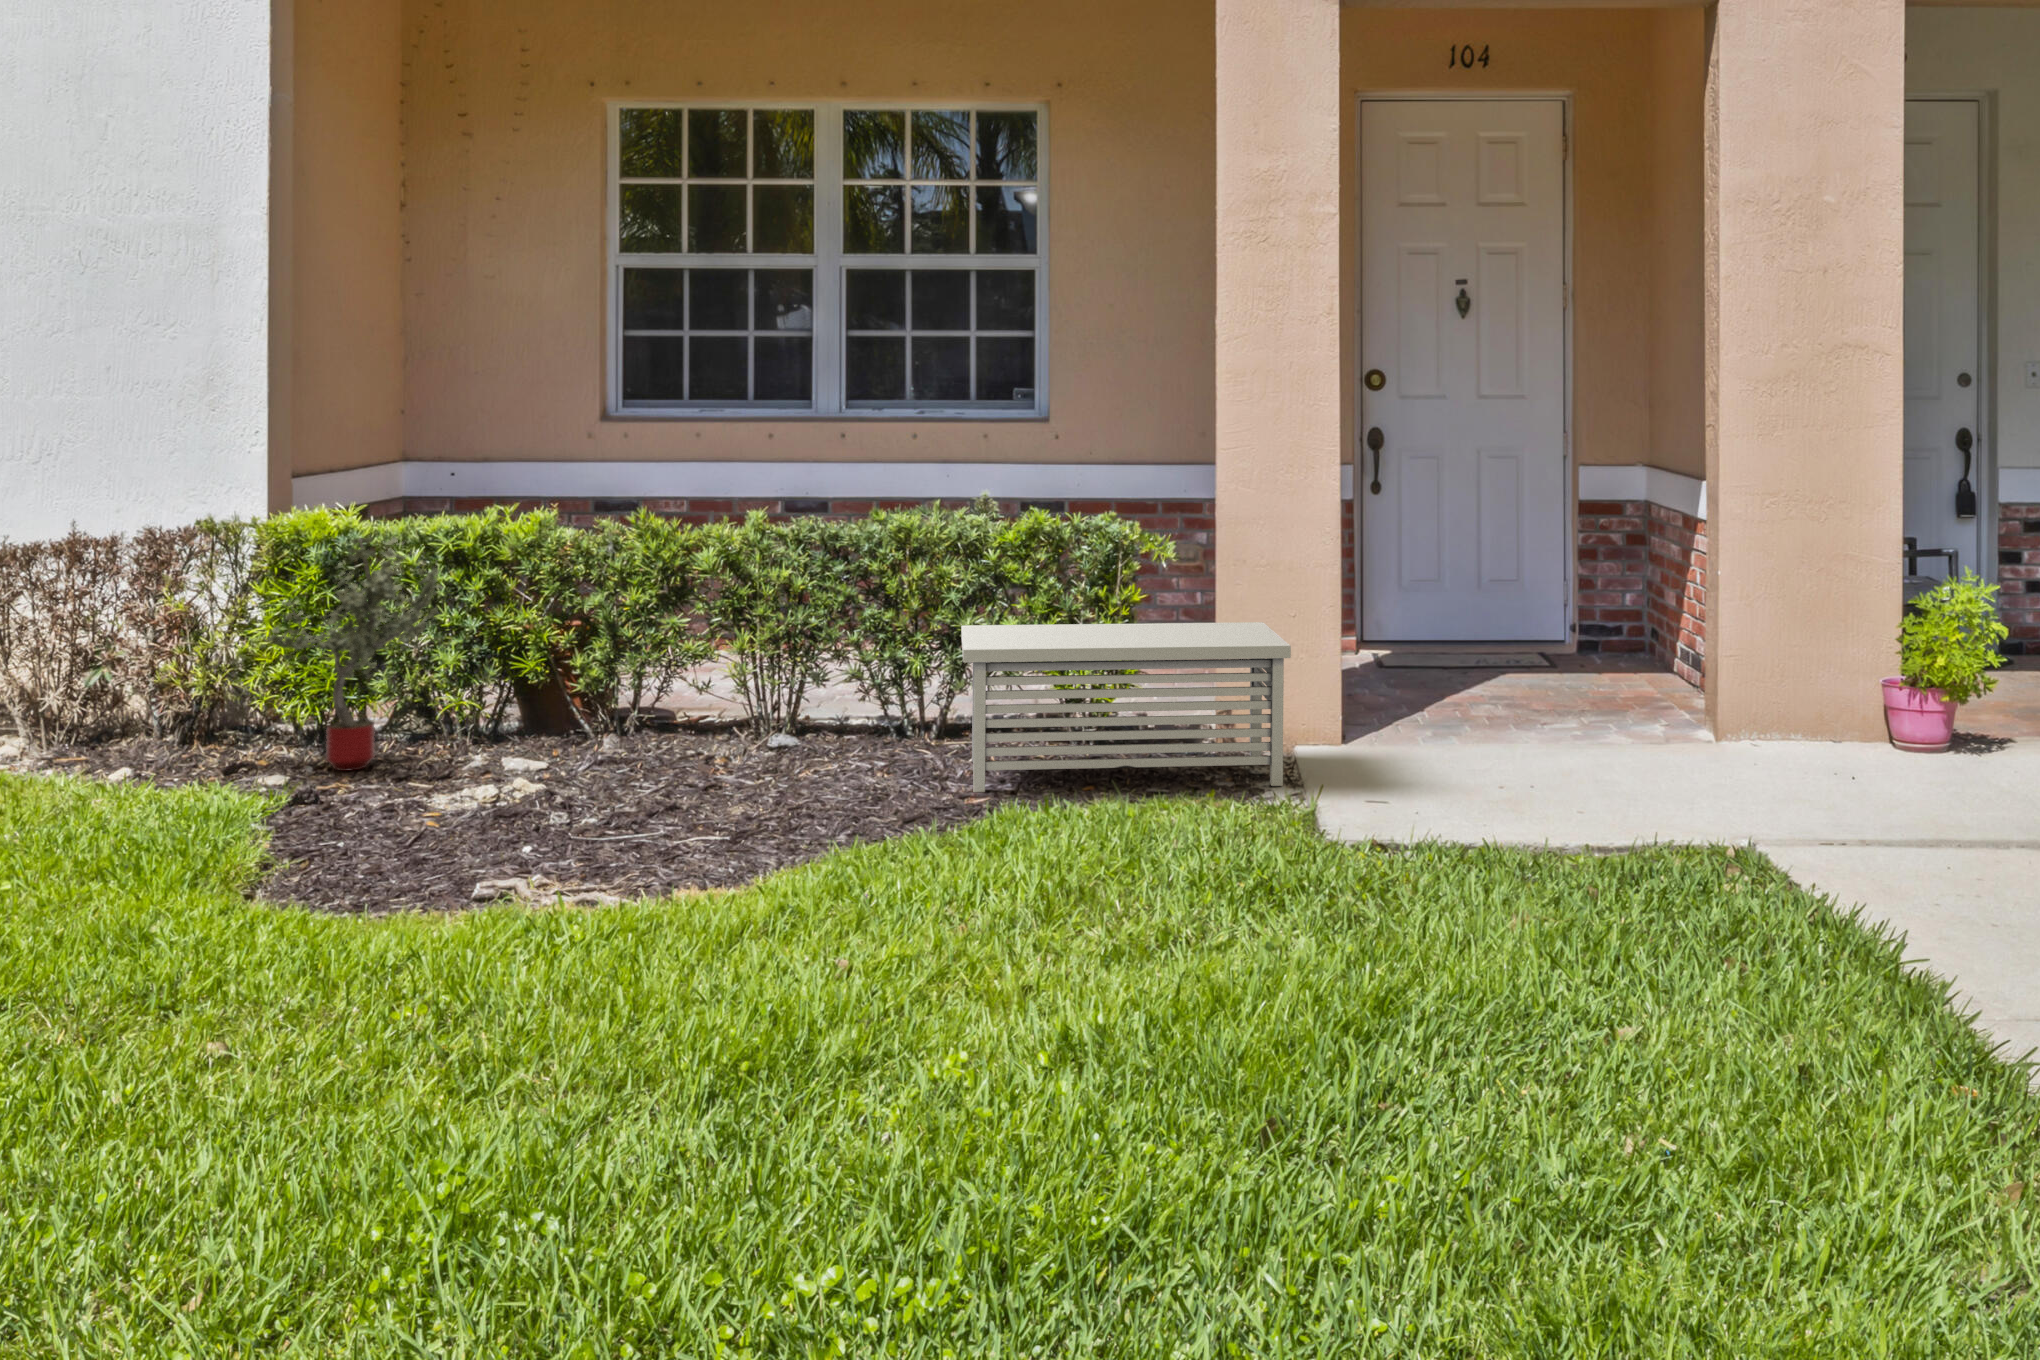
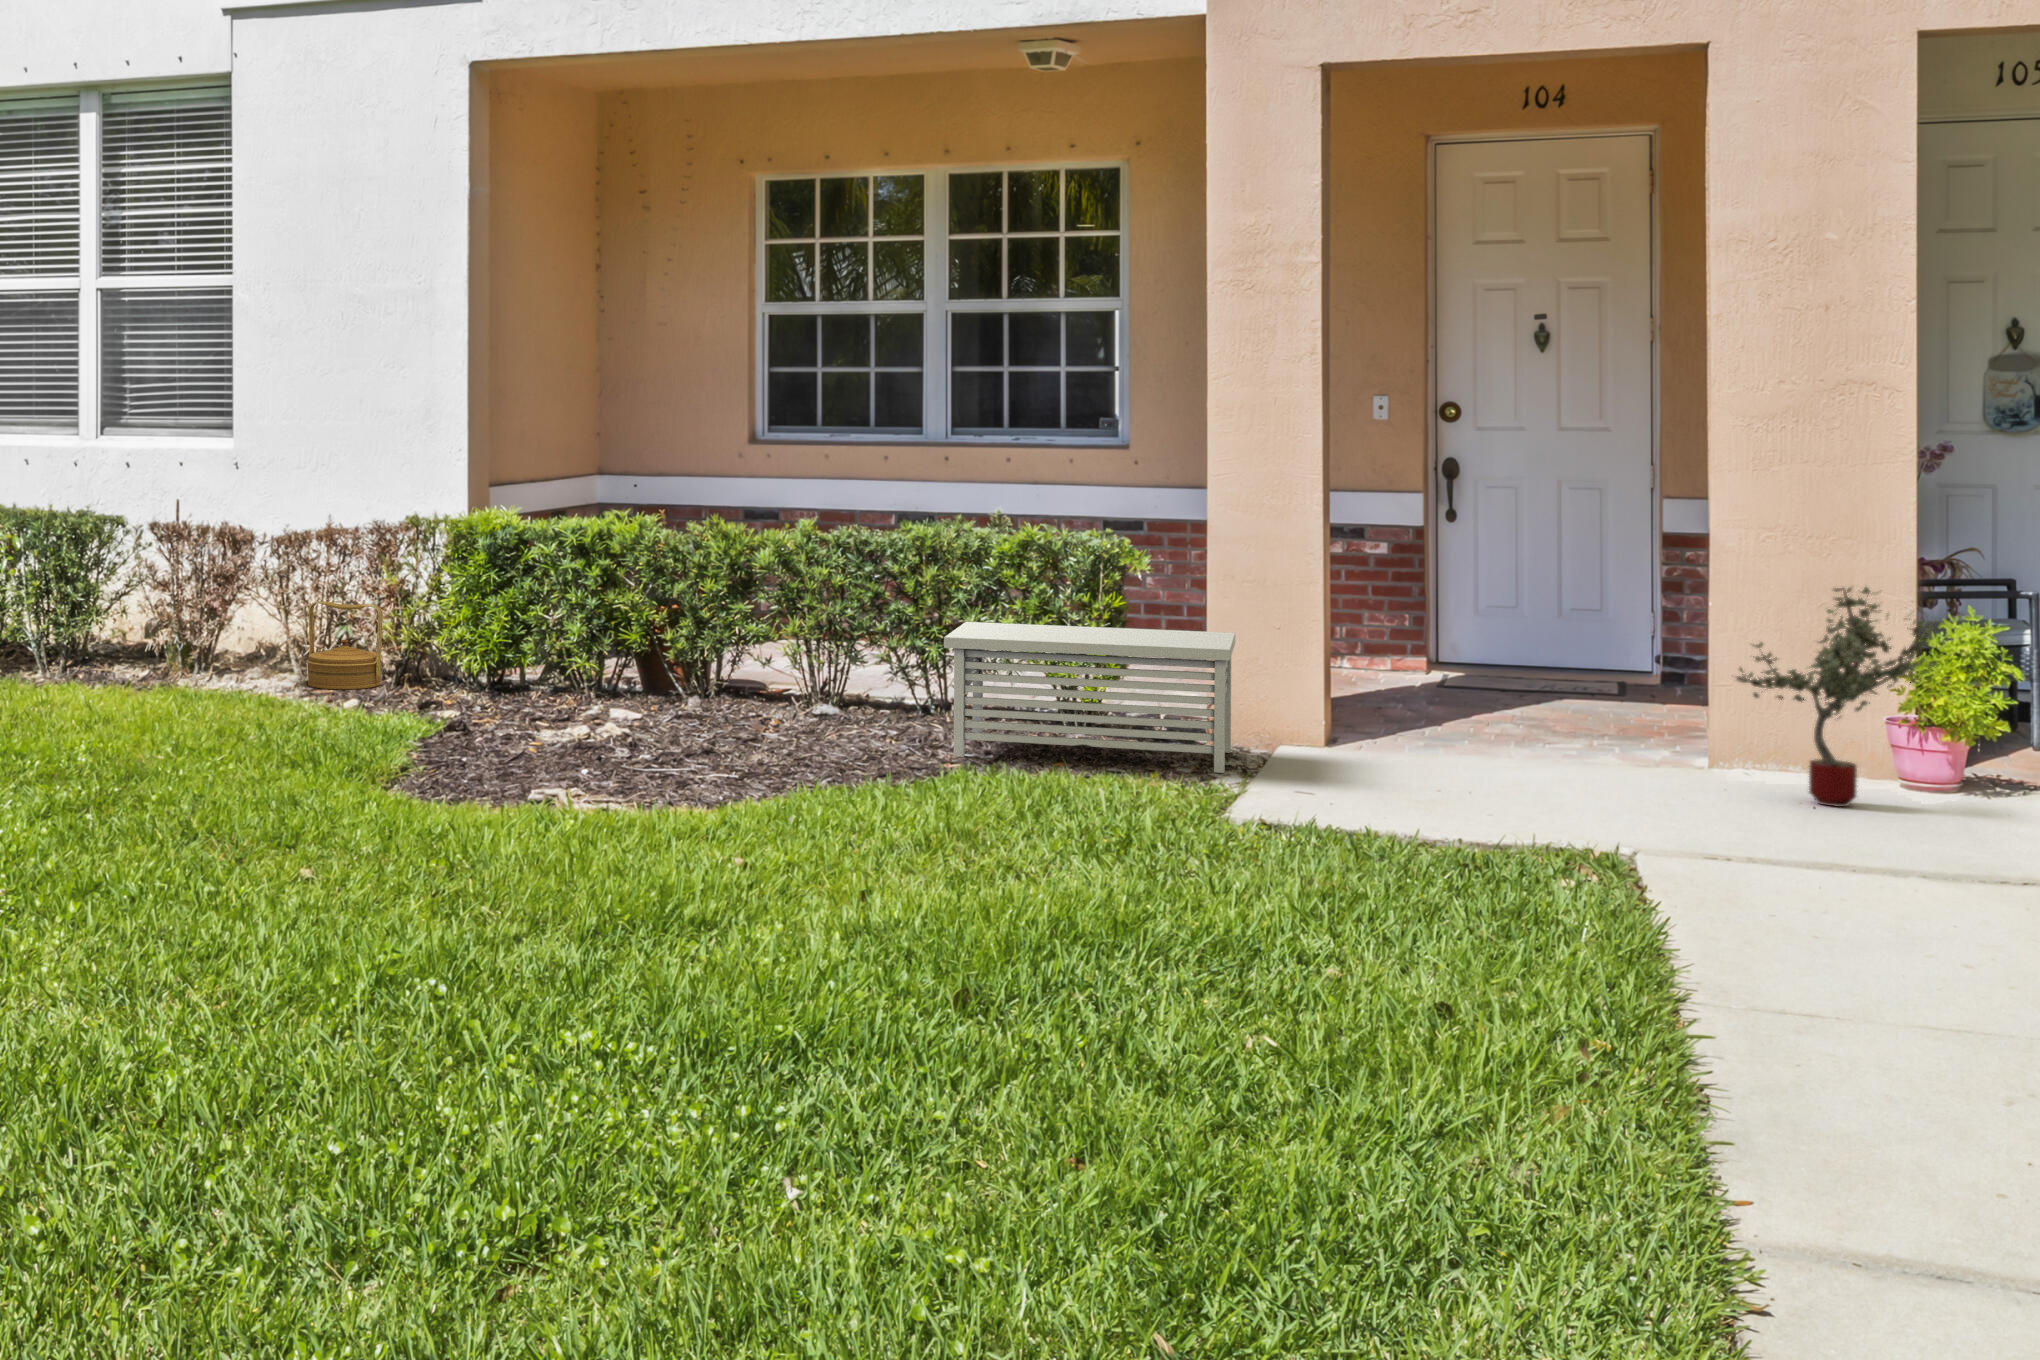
potted tree: present [267,537,442,771] -> present [1736,587,1937,807]
woven basket: none [45,640,163,760] -> present [306,601,383,690]

